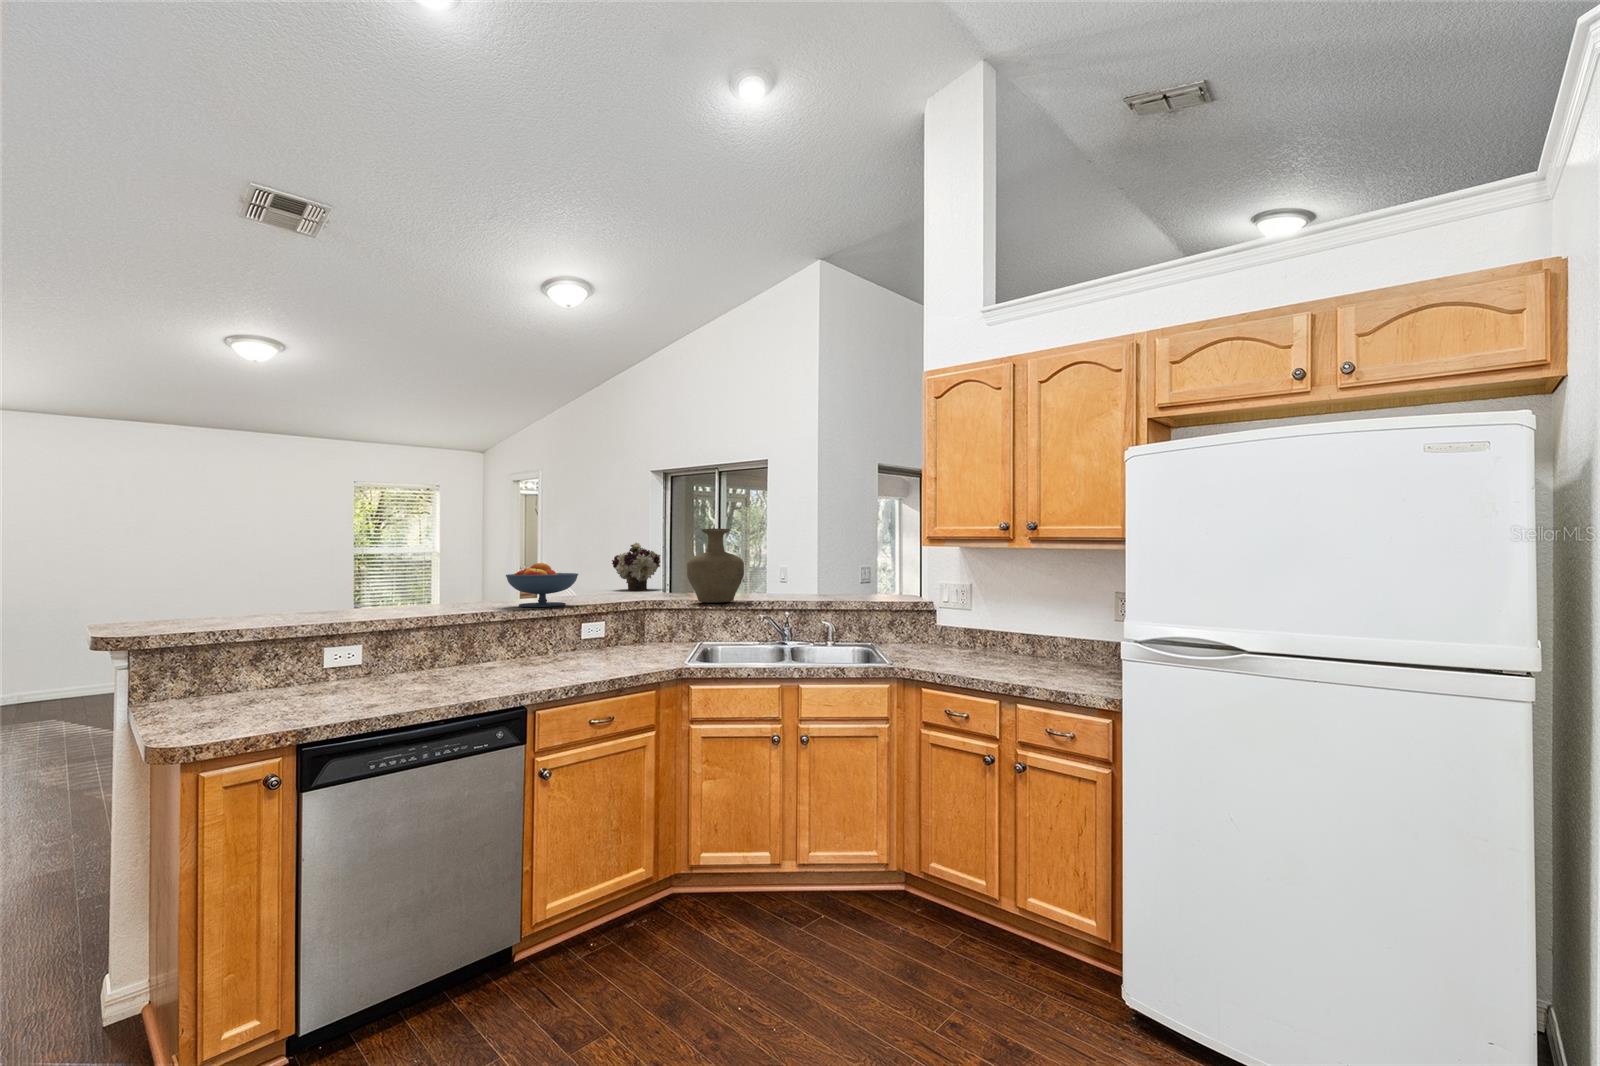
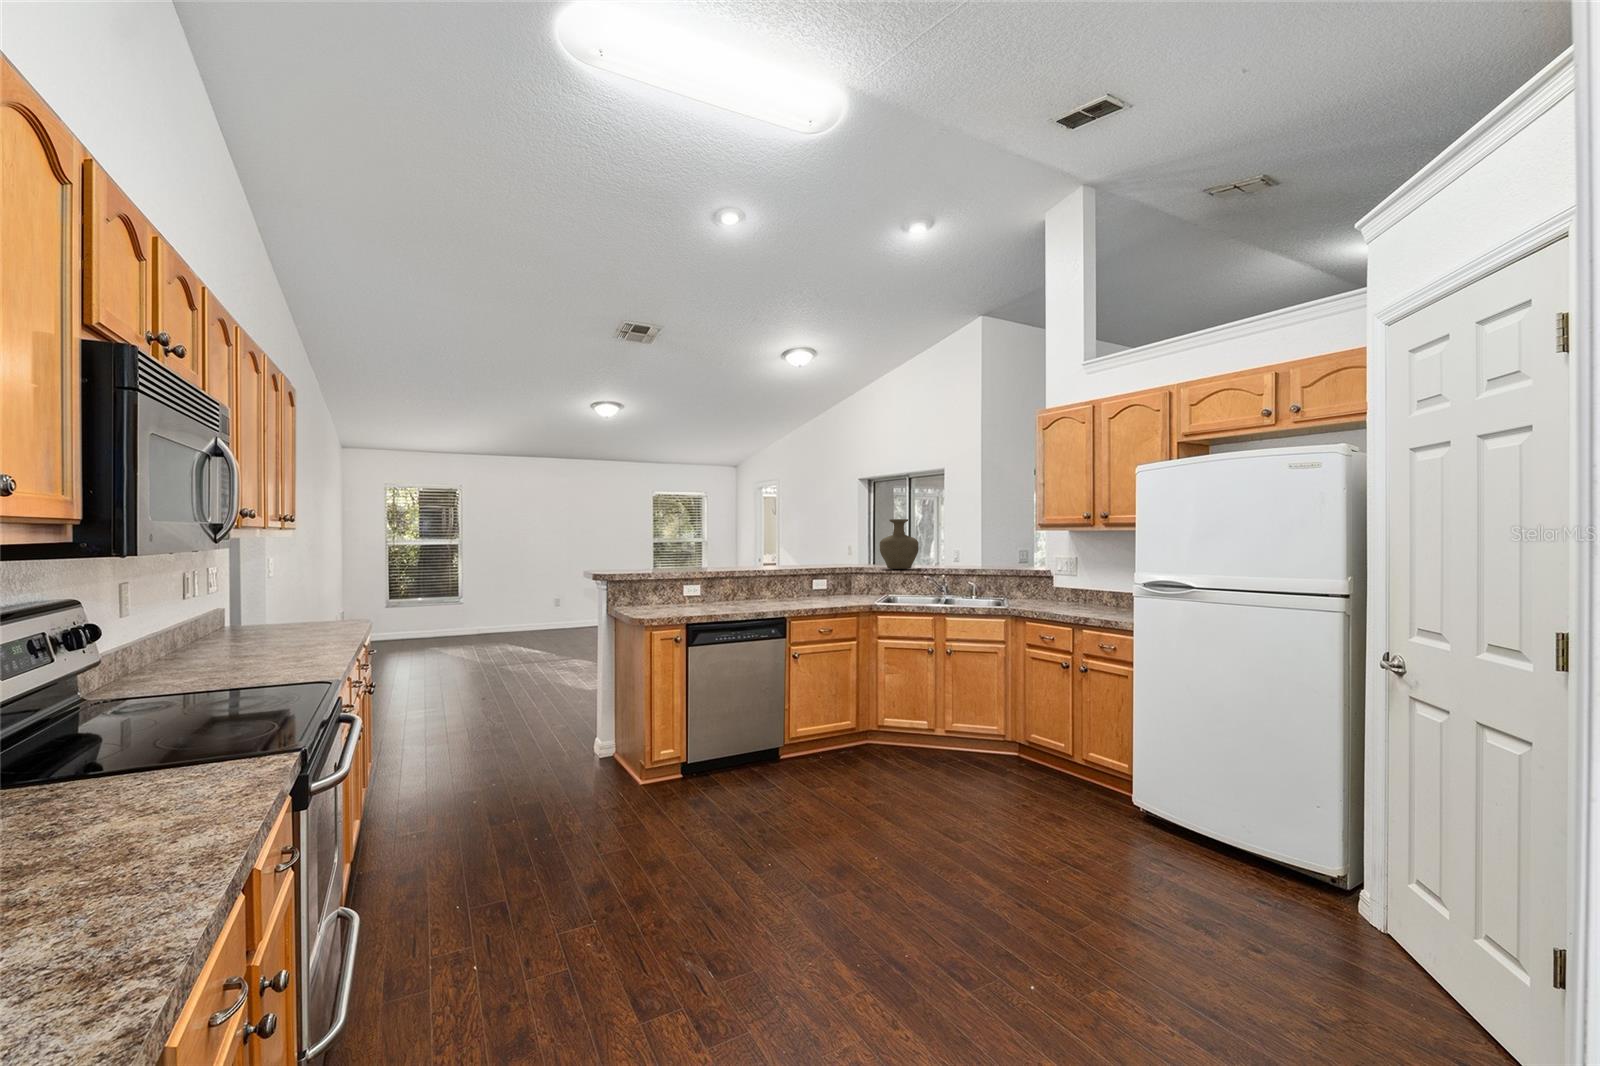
flower arrangement: present [612,543,661,590] -> none [831,530,865,564]
fruit bowl: present [506,563,578,607] -> none [766,542,810,570]

